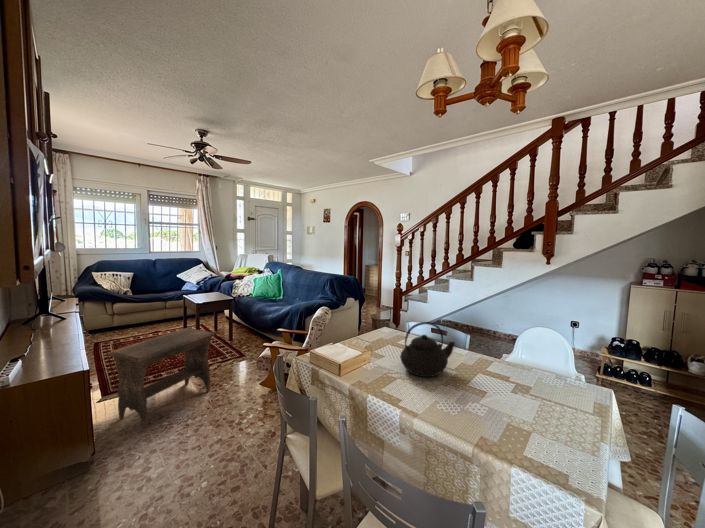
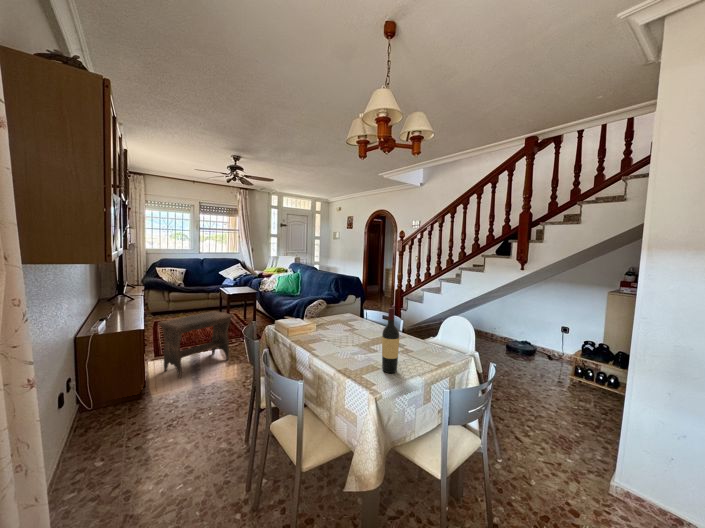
teapot: present [400,322,455,377] -> none [335,304,375,343]
wine bottle: none [520,334,553,435] -> present [382,308,399,373]

